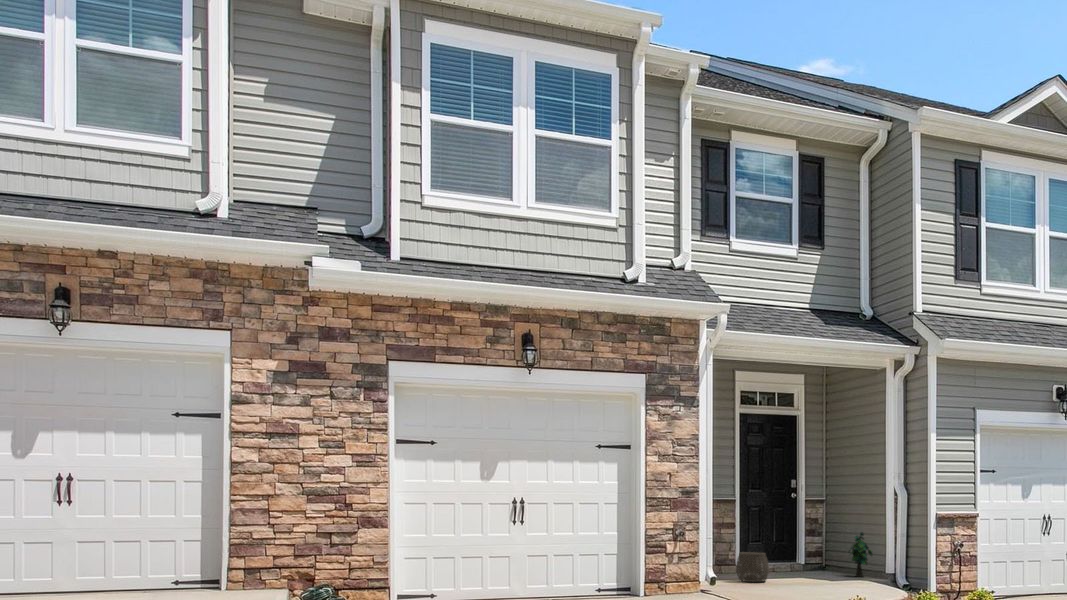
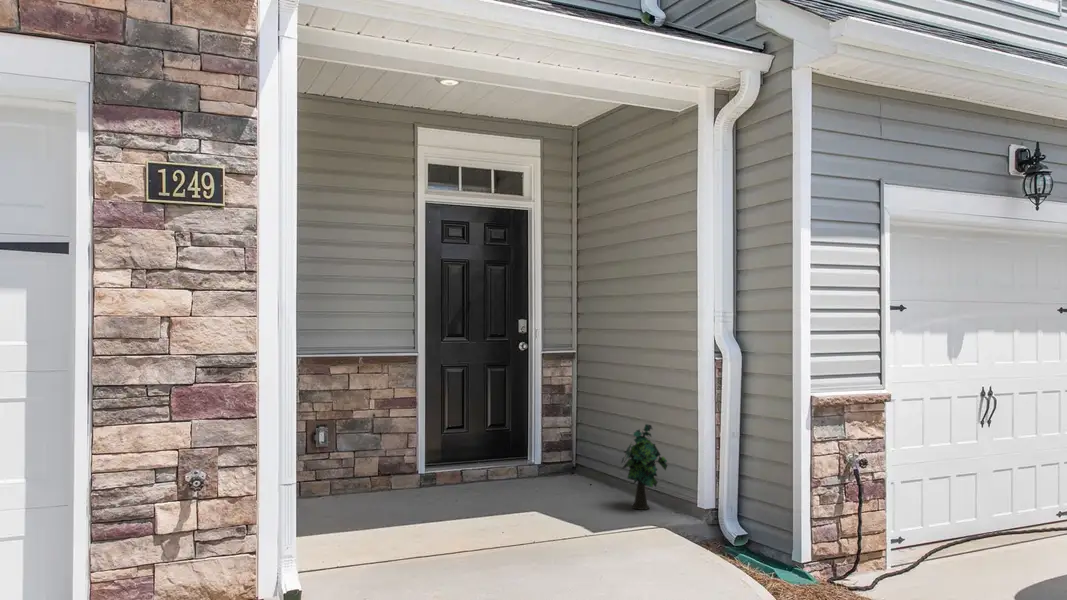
woven basket: present [736,552,769,582] -> none [371,495,451,577]

